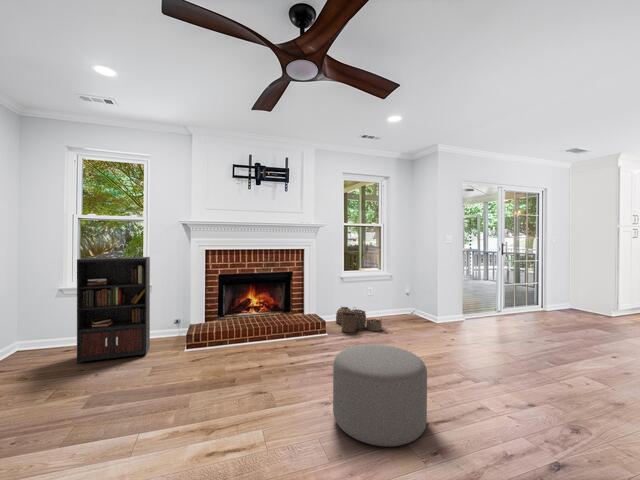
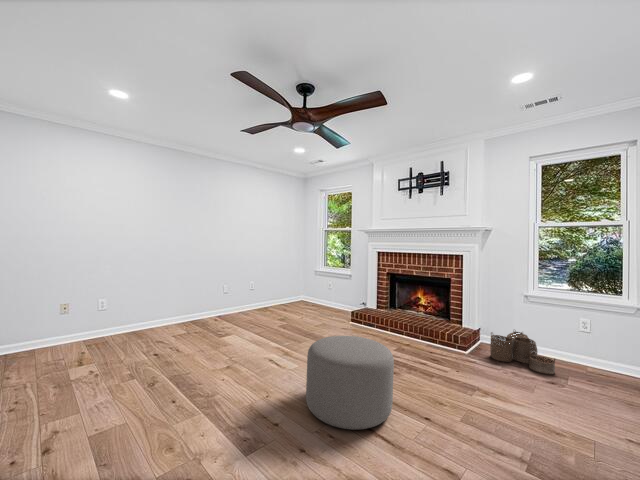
bookcase: present [77,257,168,363] -> none [297,251,350,317]

